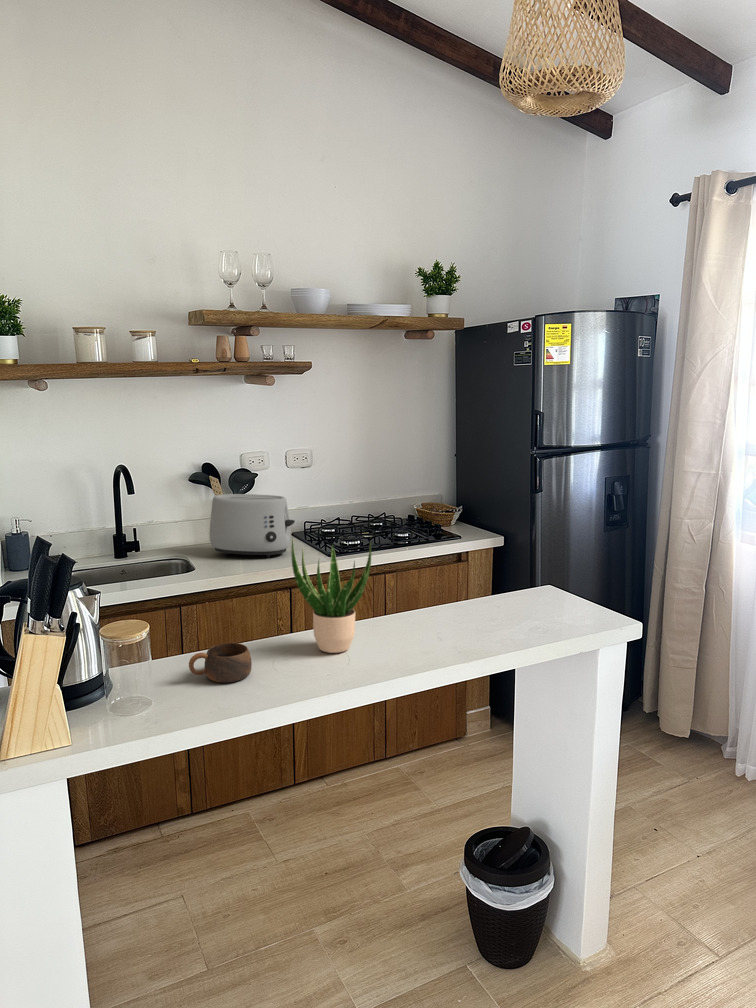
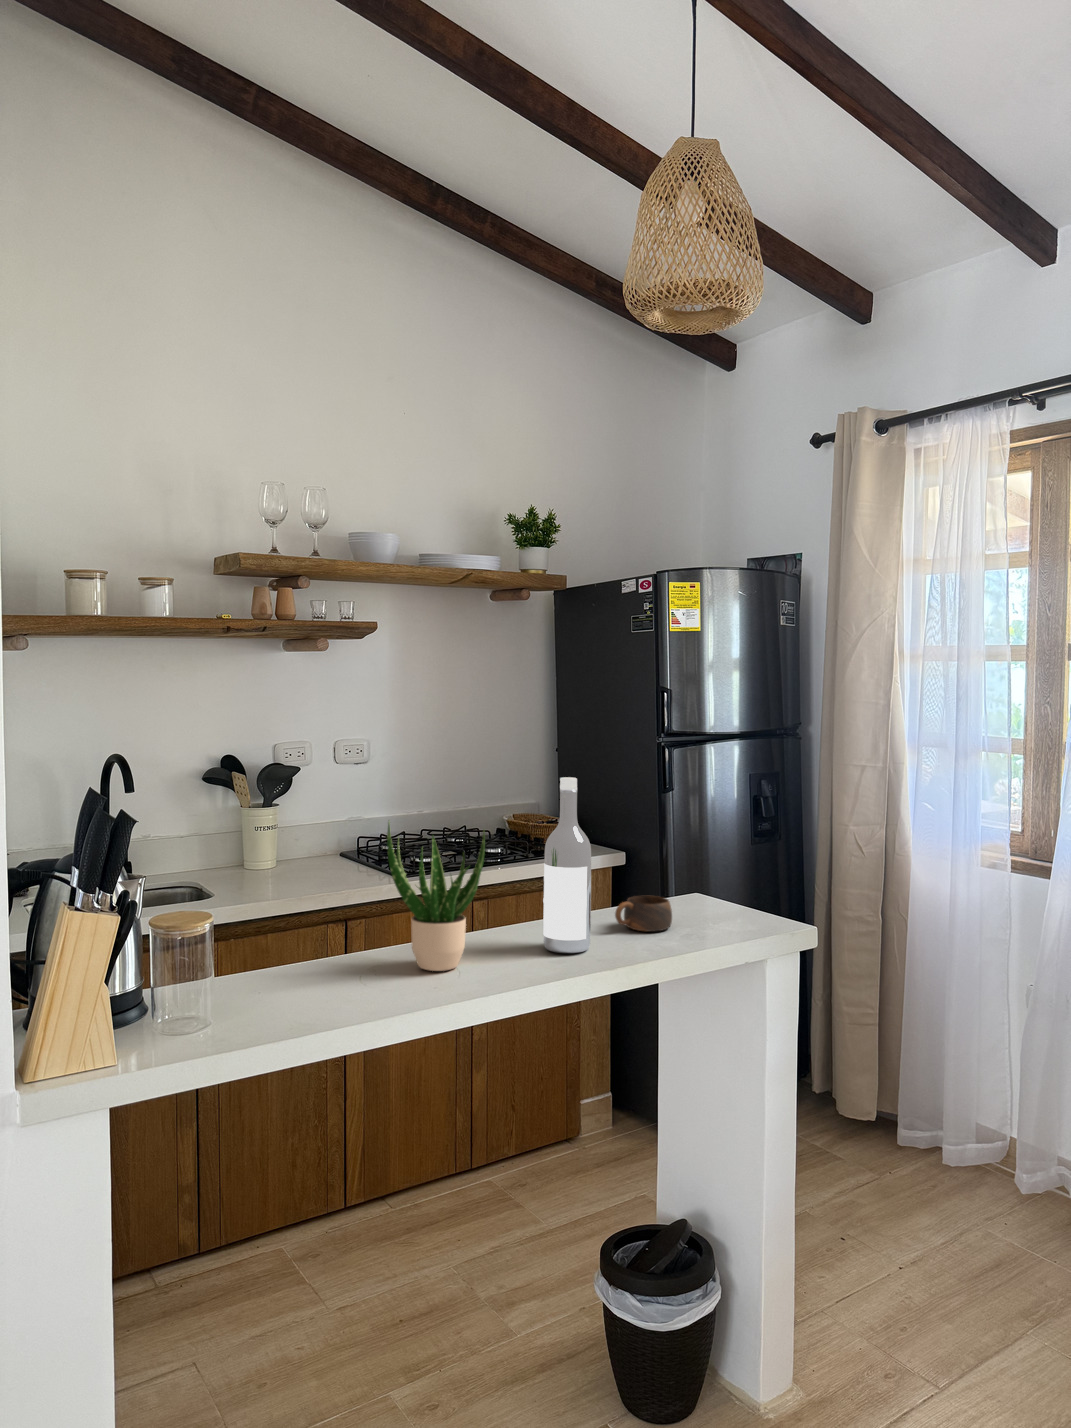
toaster: present [209,494,295,558] -> none [234,797,352,882]
wine bottle: none [419,501,457,639] -> present [543,777,591,953]
cup: present [189,643,252,682] -> present [615,896,672,931]

